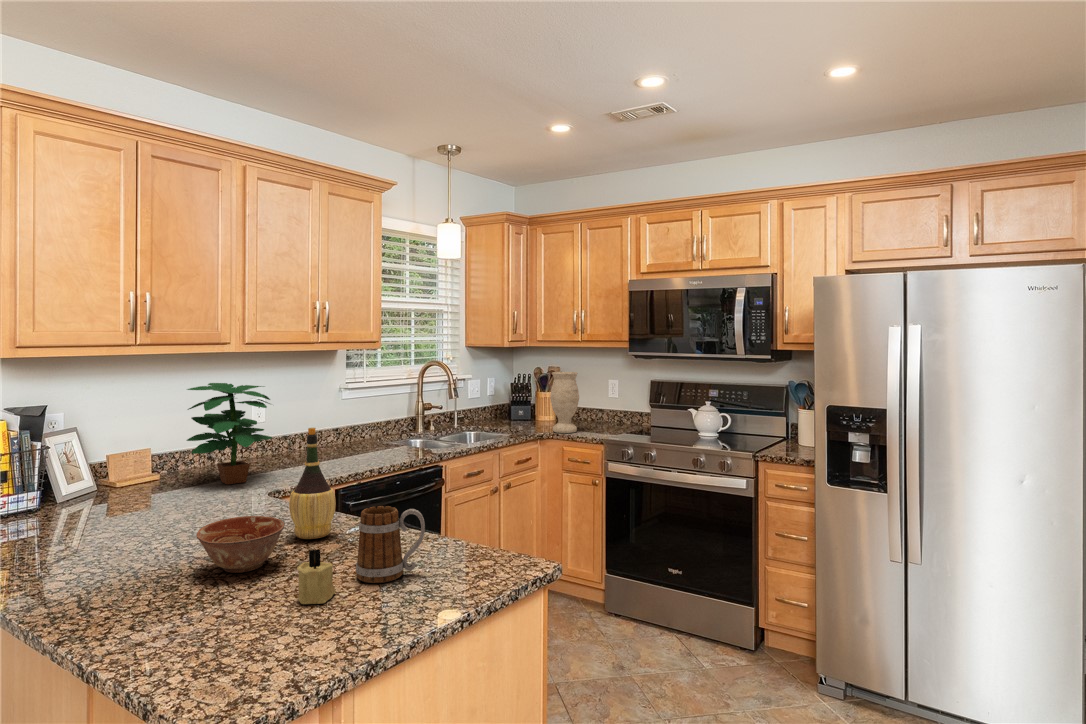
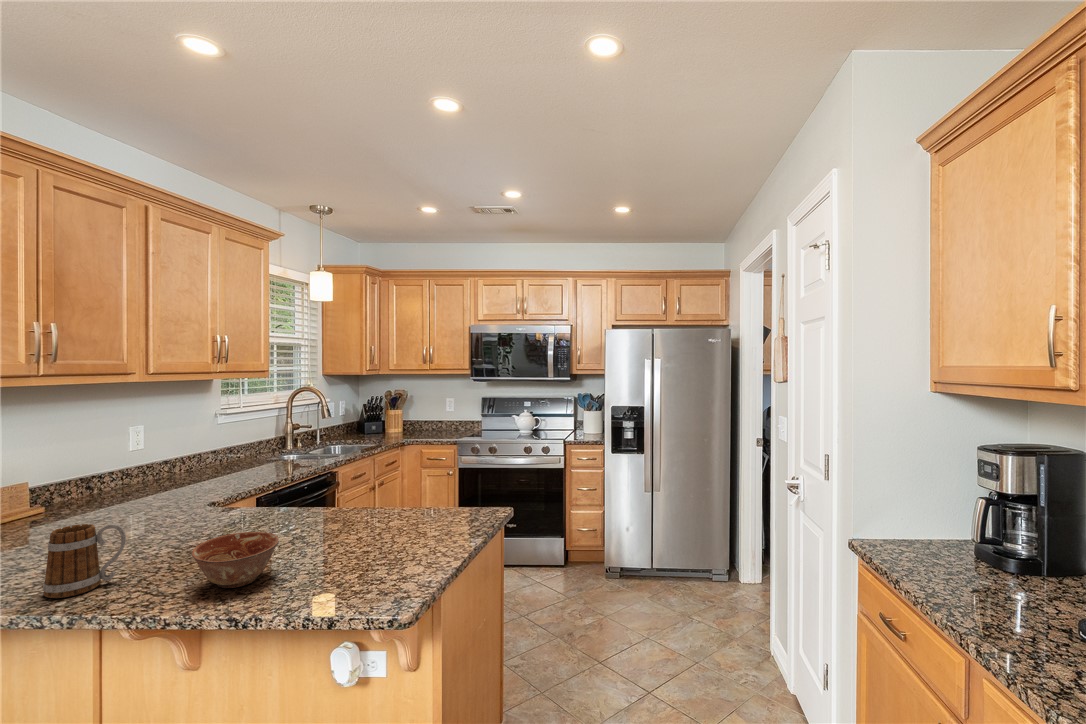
vase: present [550,372,579,433] -> none [403,393,427,442]
potted plant: present [187,383,272,484] -> none [82,412,181,511]
wine bottle: present [289,428,336,539] -> none [258,448,302,549]
mug: present [356,506,425,583] -> present [43,524,126,598]
candle: present [297,549,336,604] -> none [323,552,355,602]

